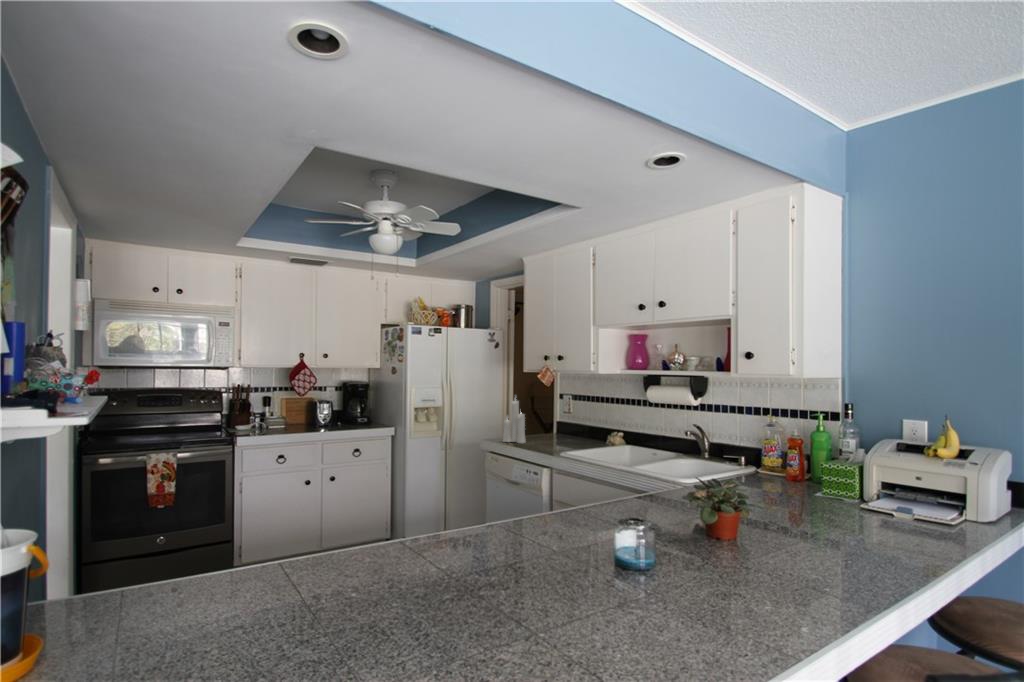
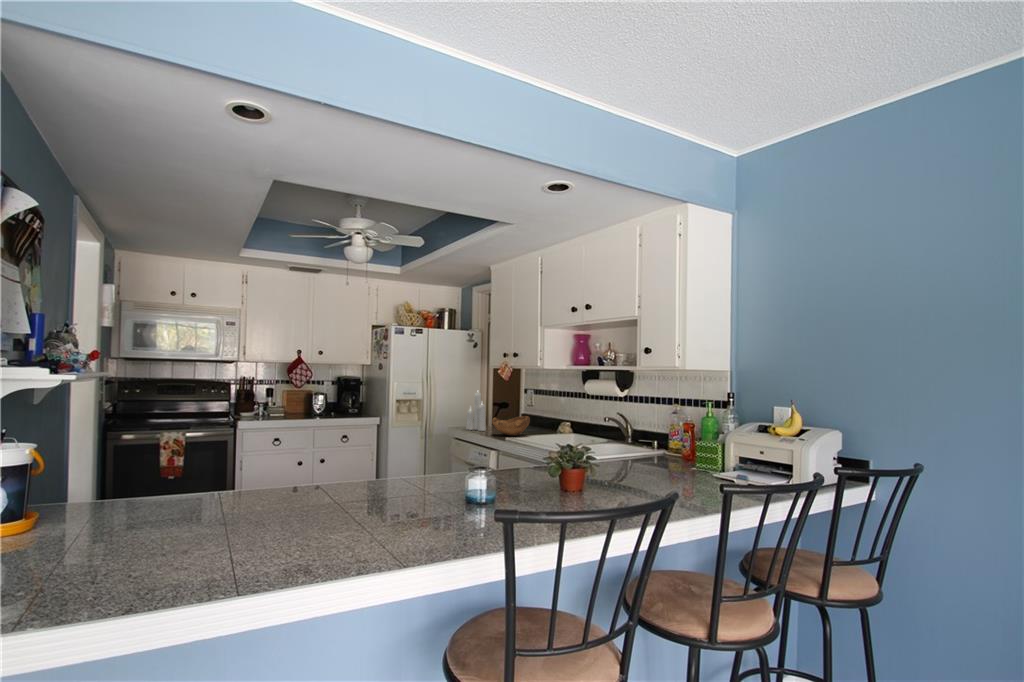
wooden bowl: none [538,426,580,449] -> present [492,416,530,436]

